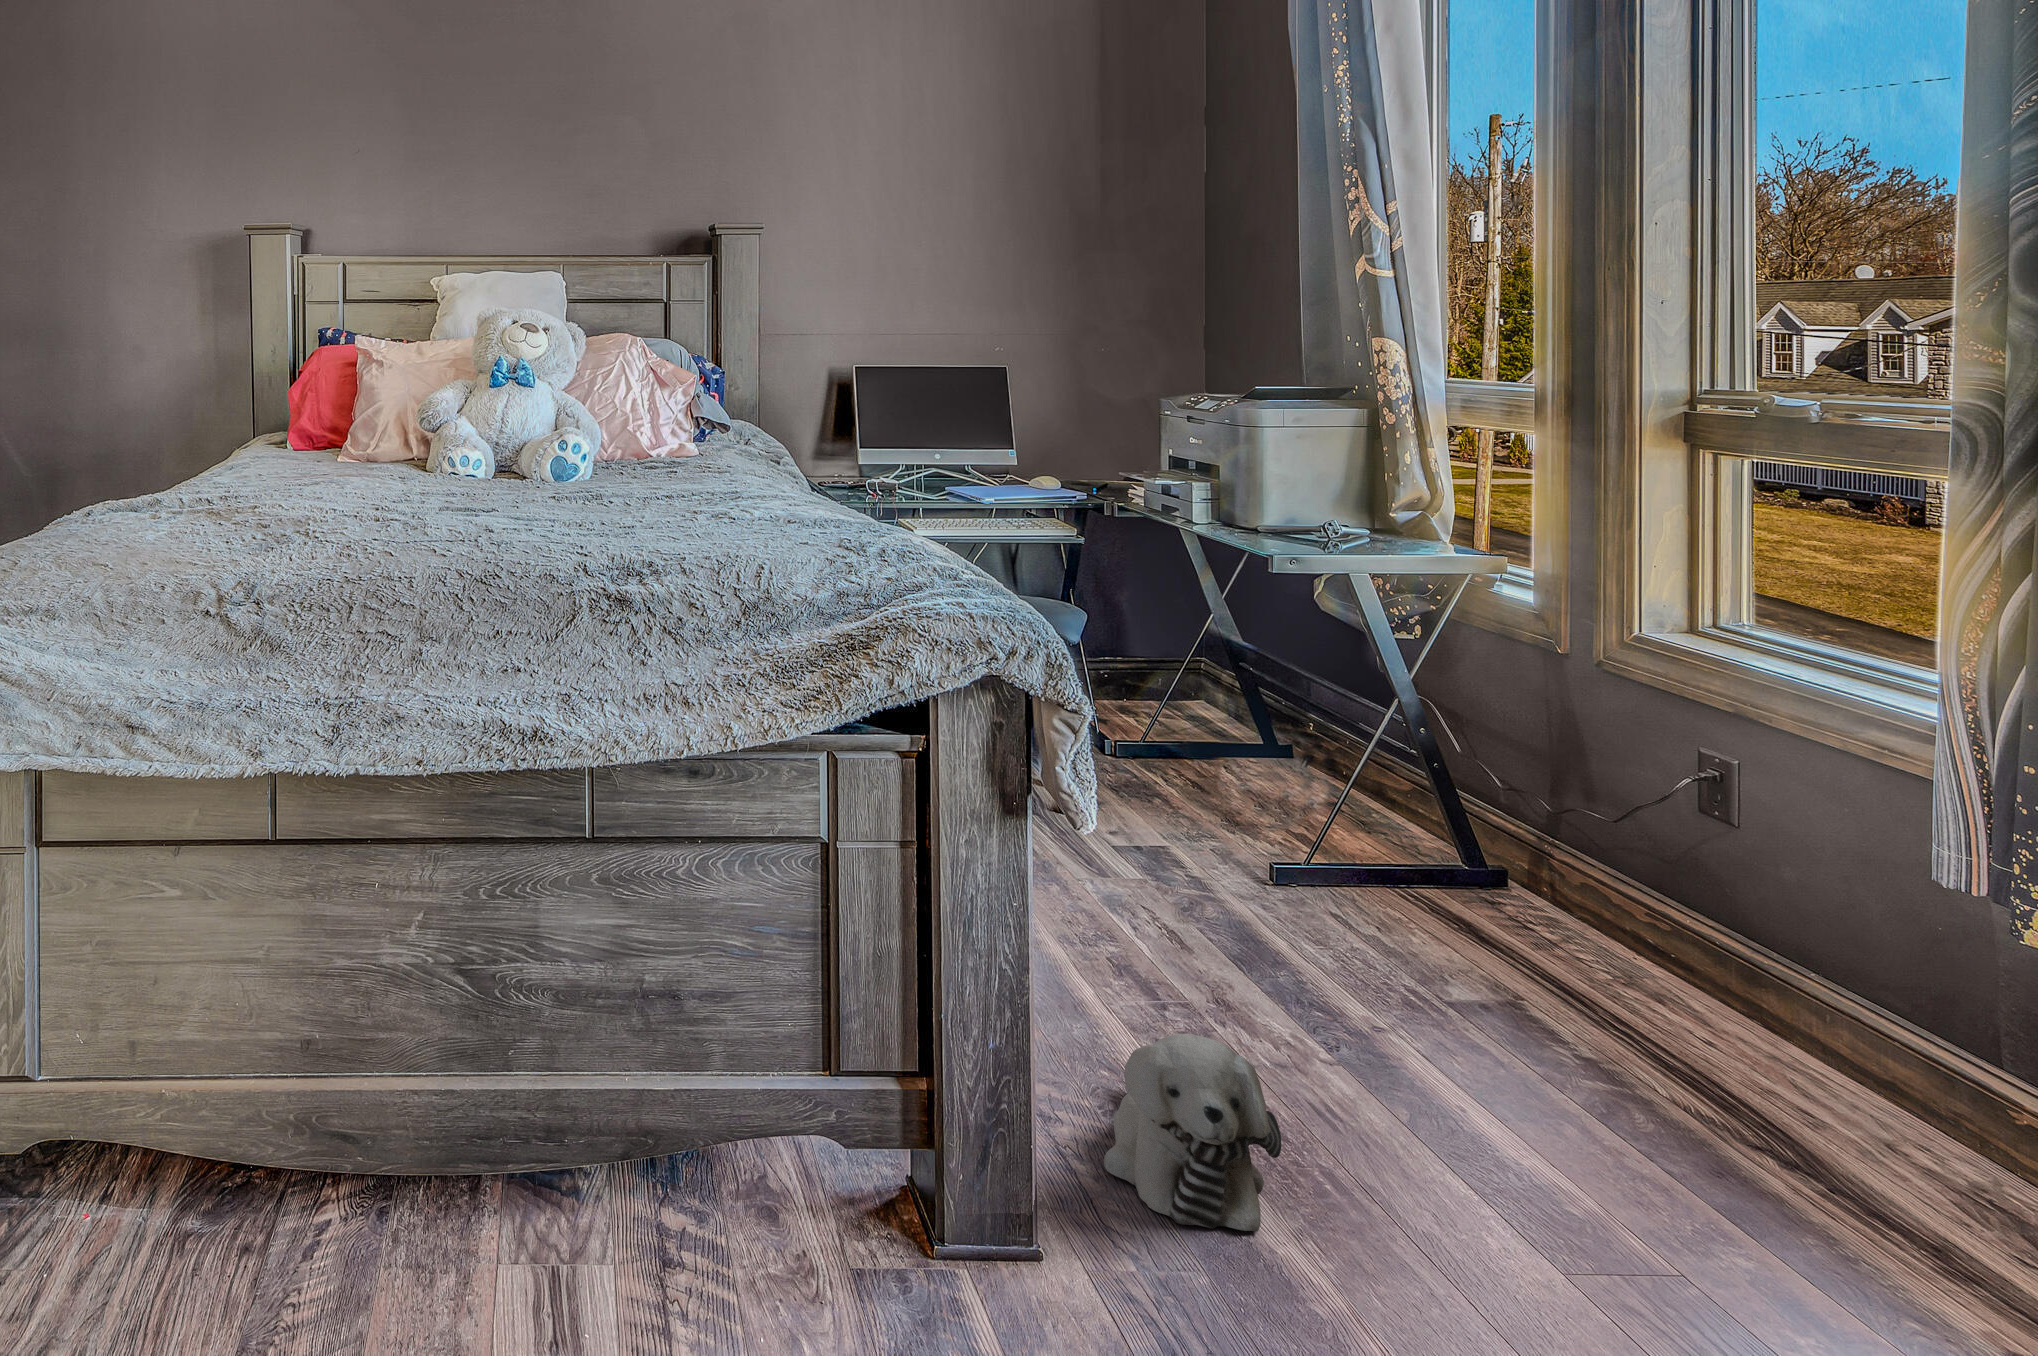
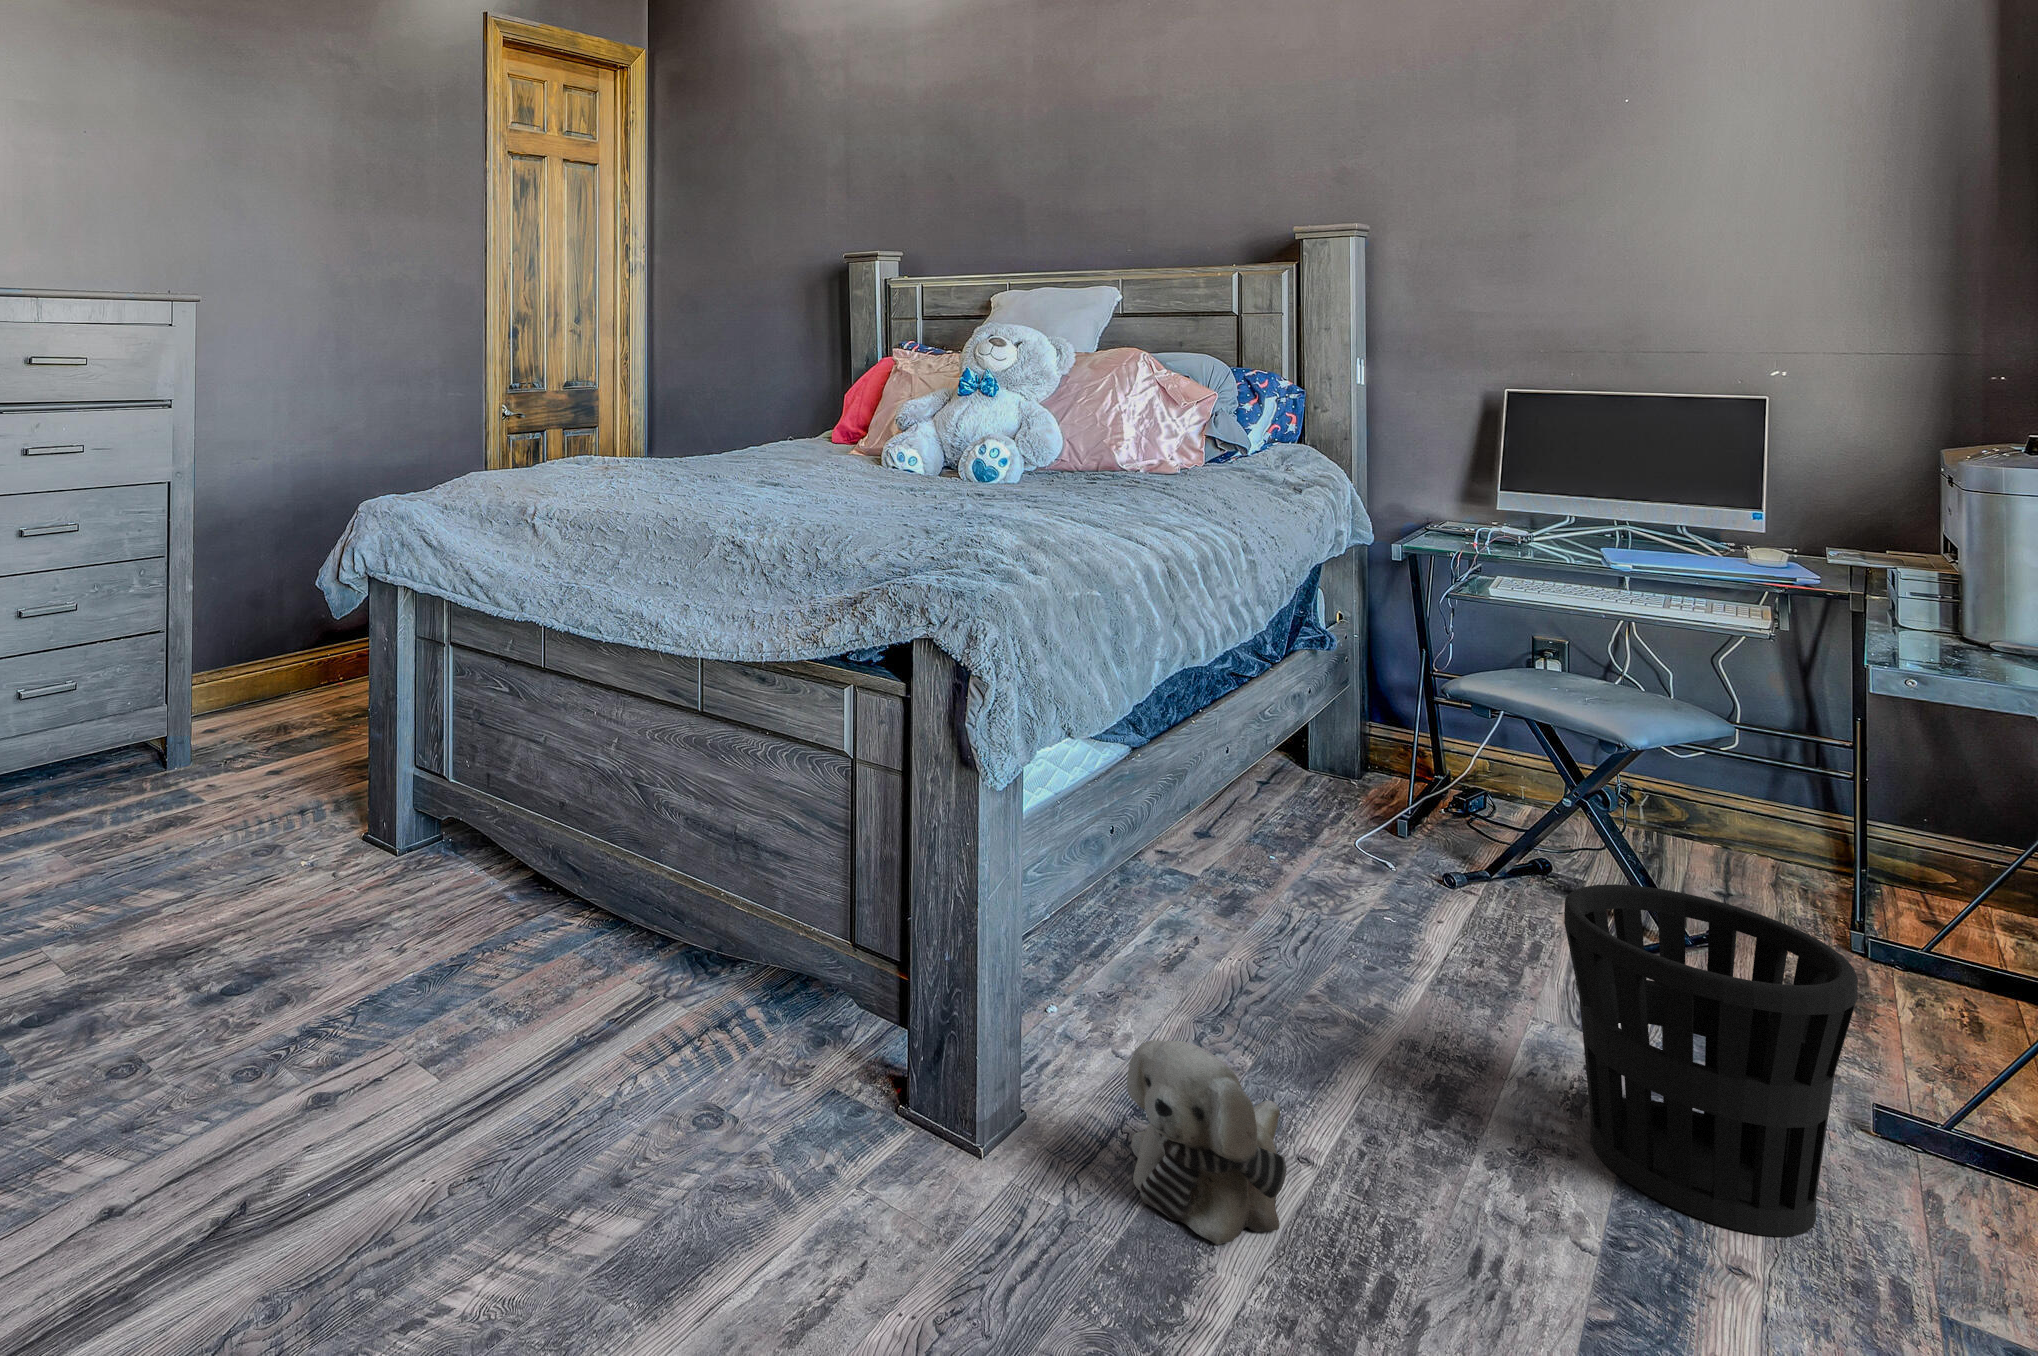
wastebasket: none [1221,759,1416,1017] -> present [1564,884,1858,1236]

